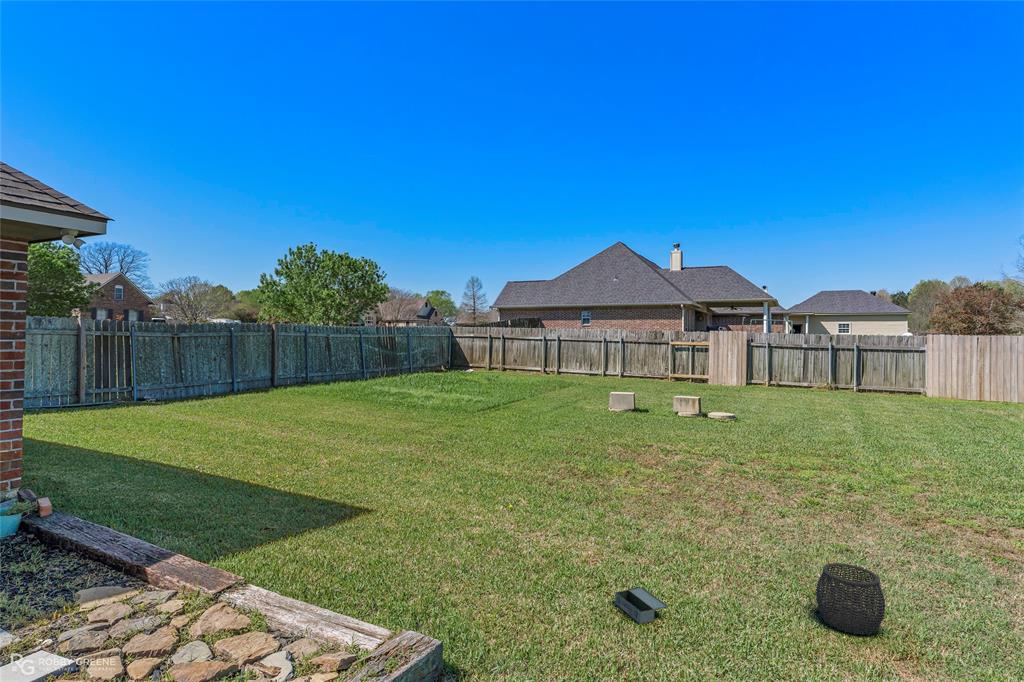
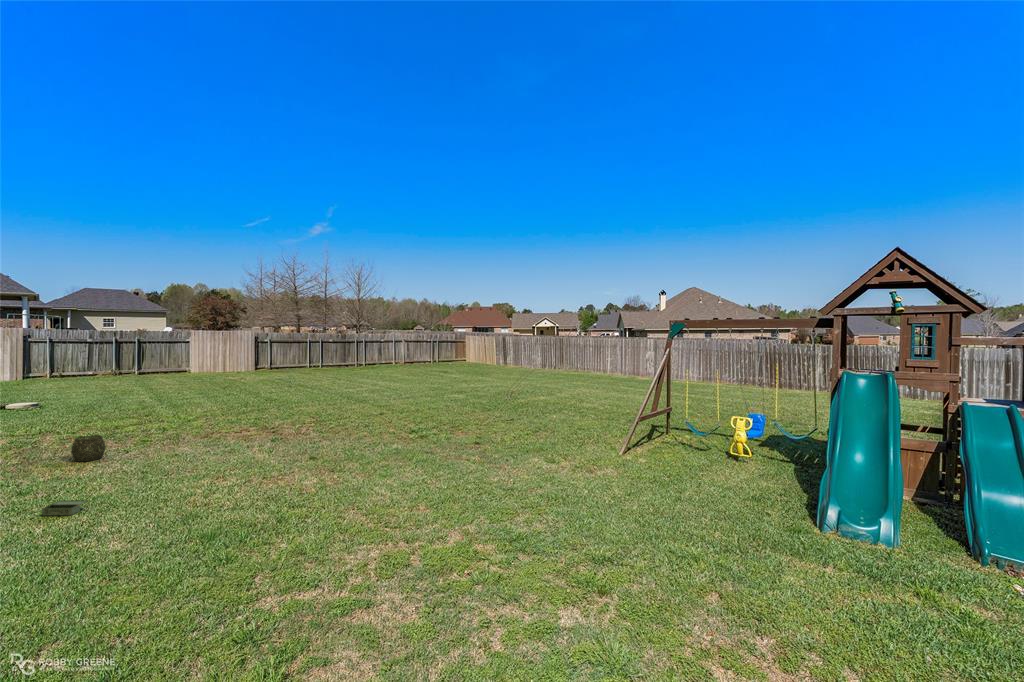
woven basket: present [816,563,886,635] -> present [71,435,105,462]

